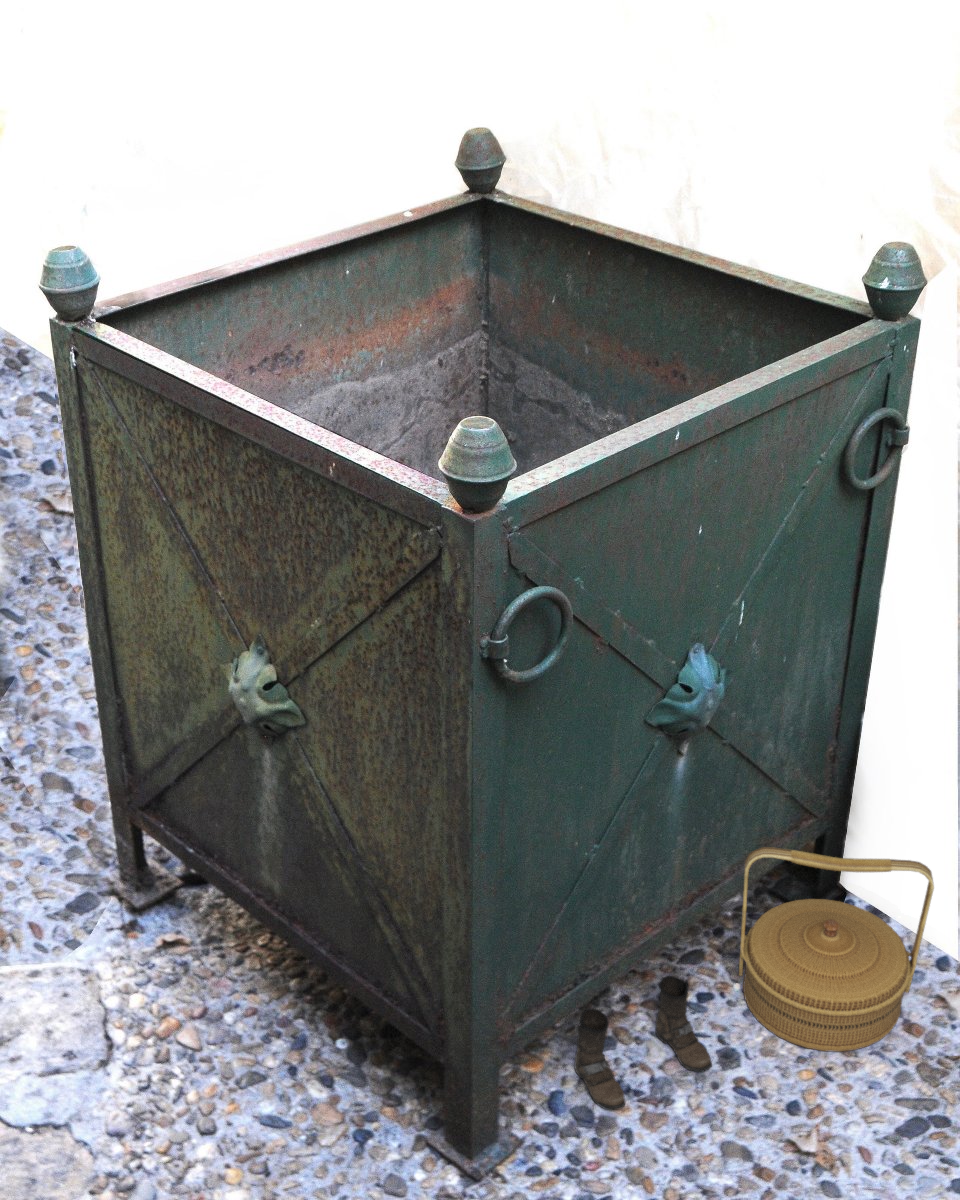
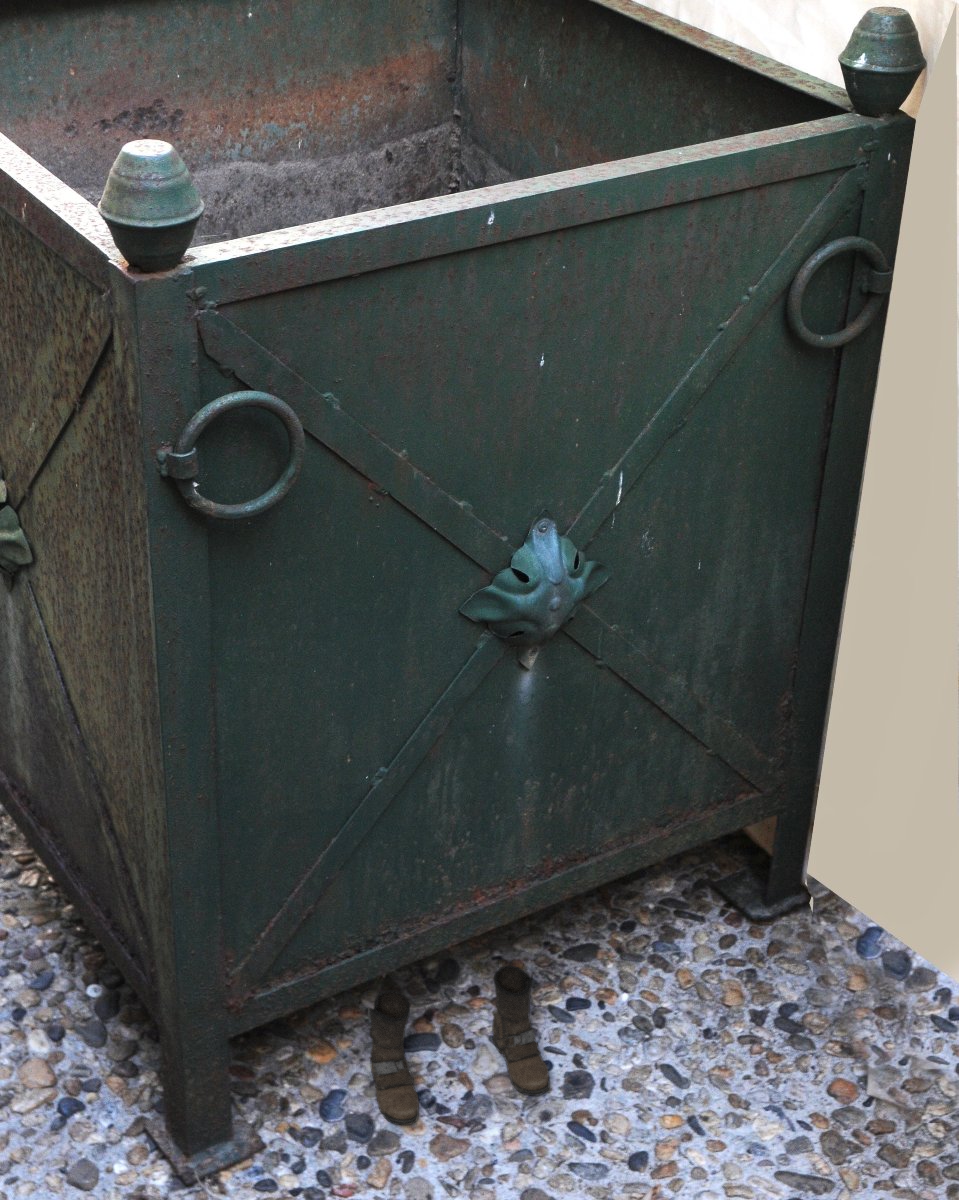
basket: present [739,847,934,1052] -> none [624,815,878,1101]

